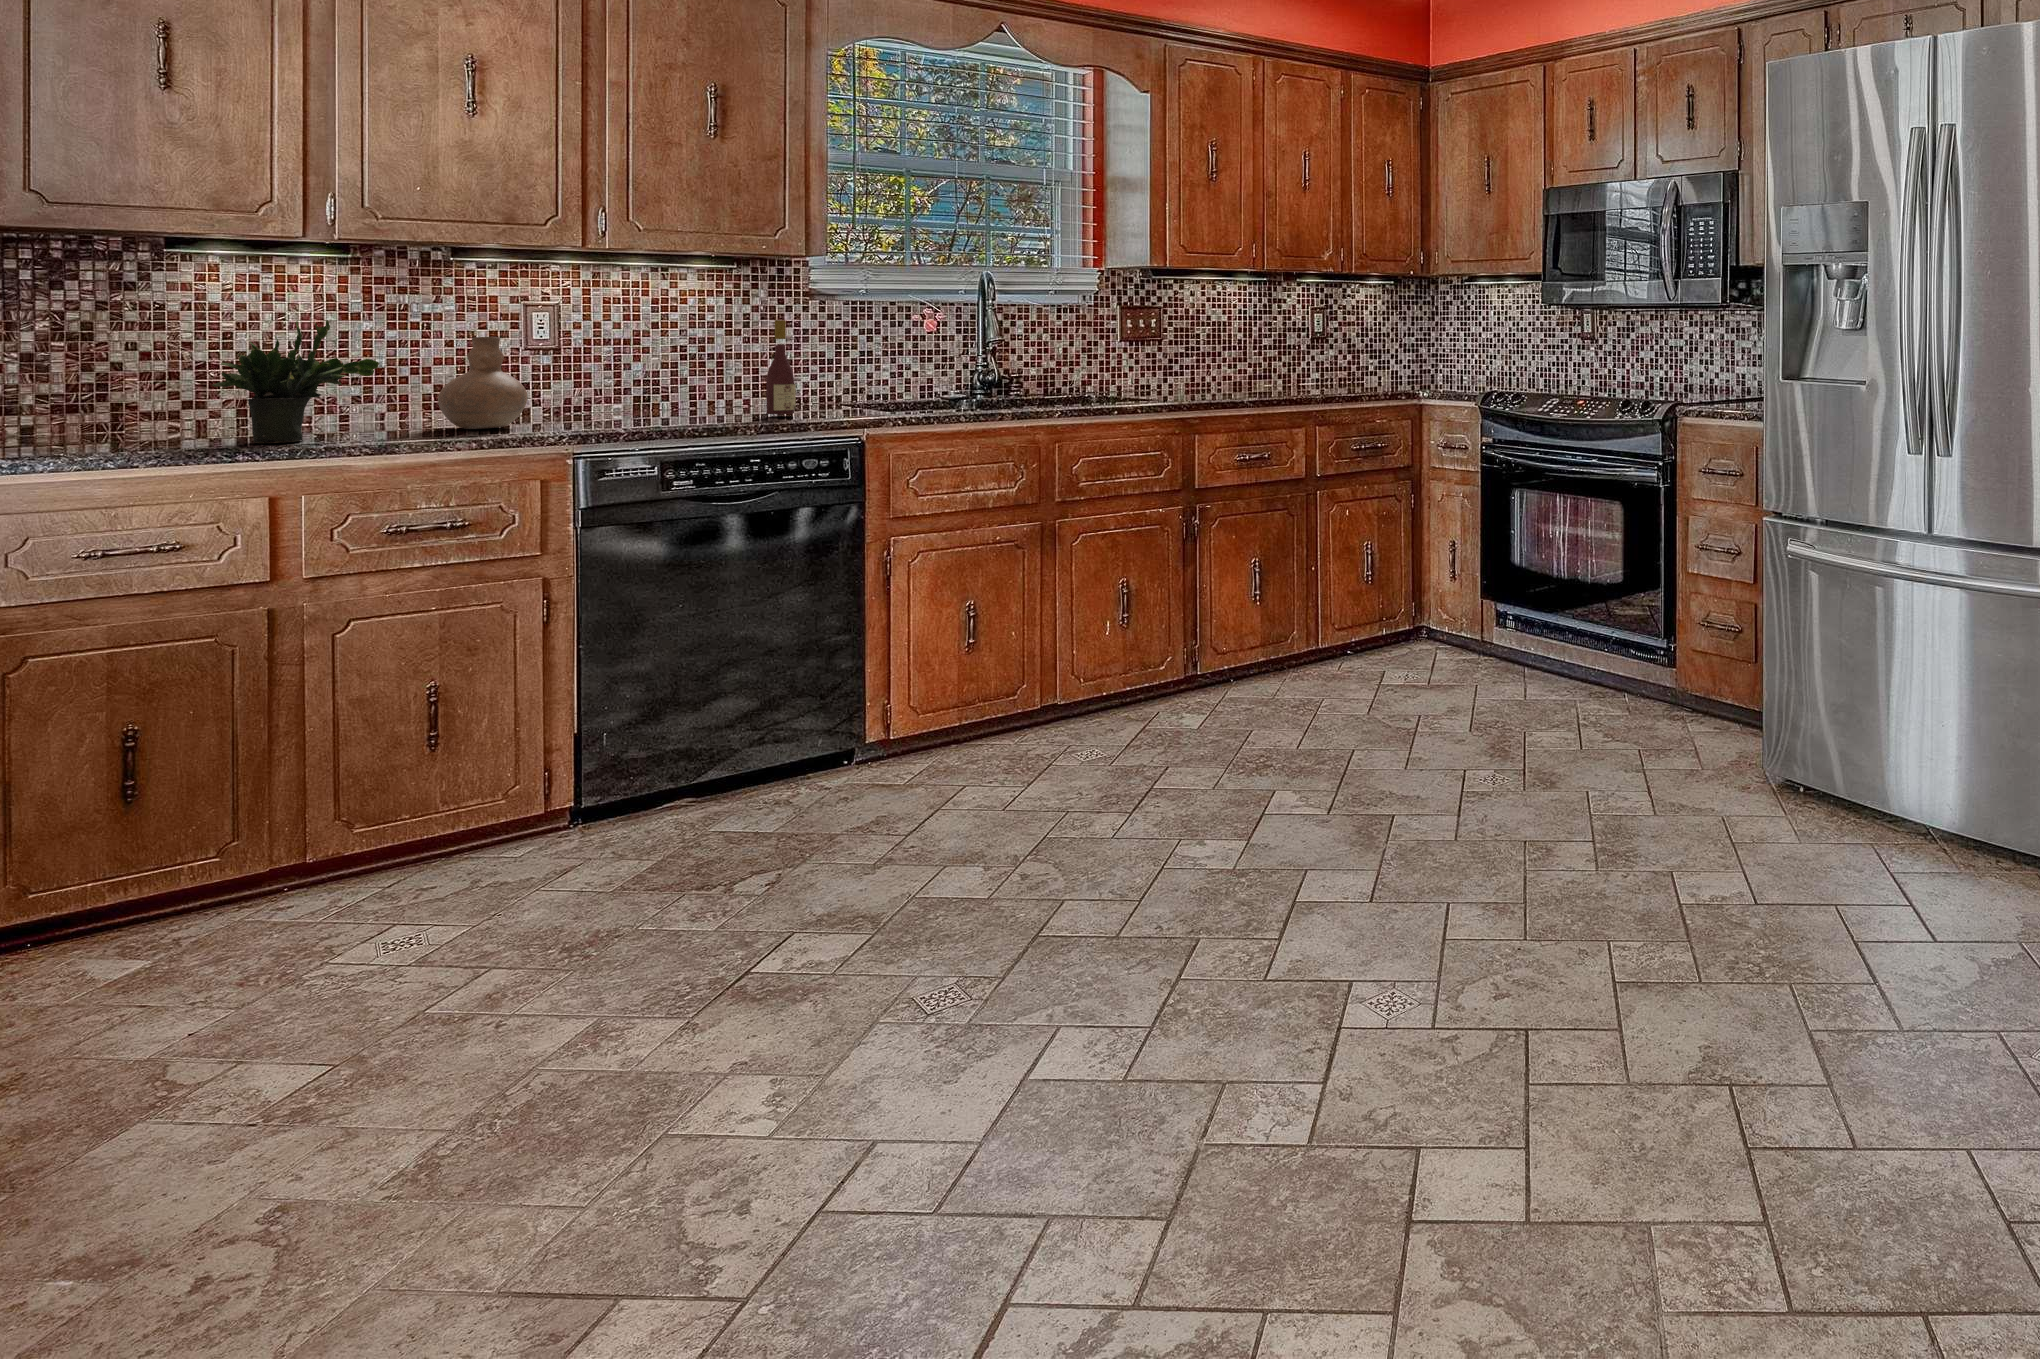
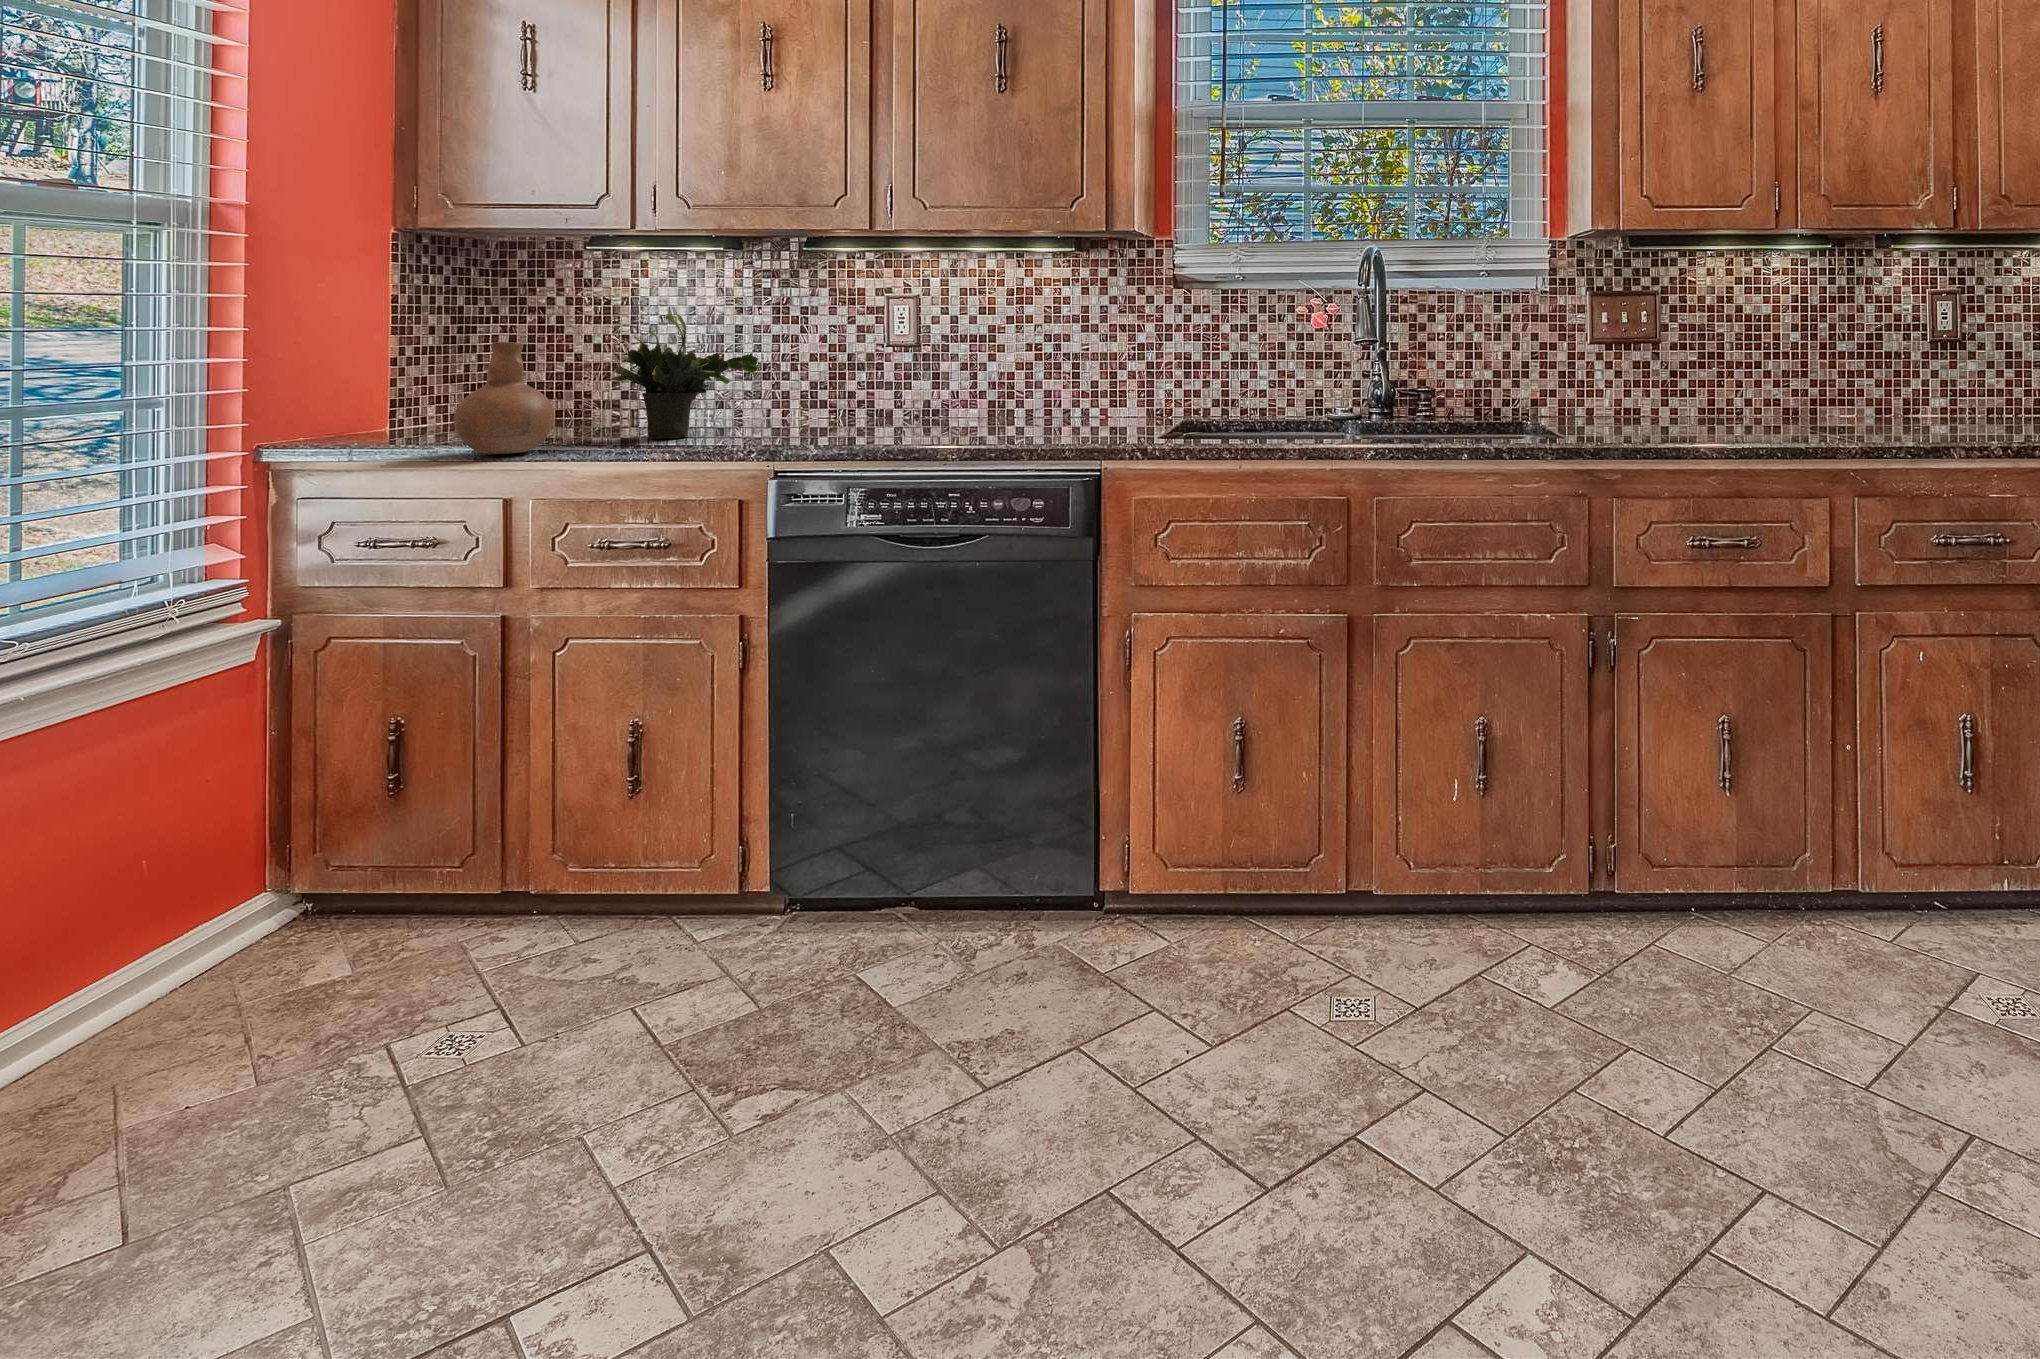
wine bottle: present [766,320,796,414] -> none [1121,313,1154,434]
vase: present [438,337,527,429] -> present [454,342,555,455]

